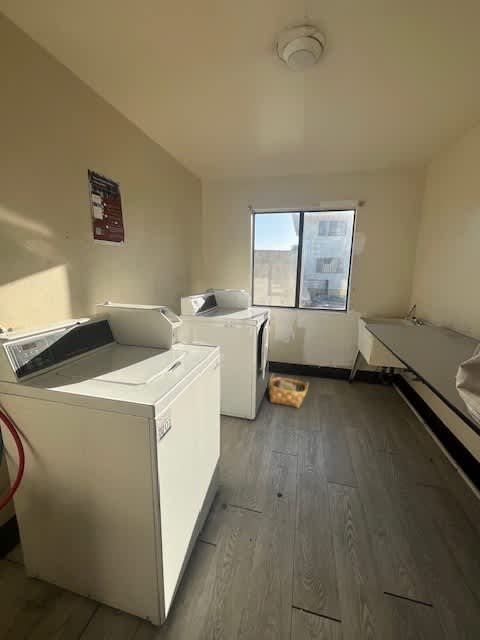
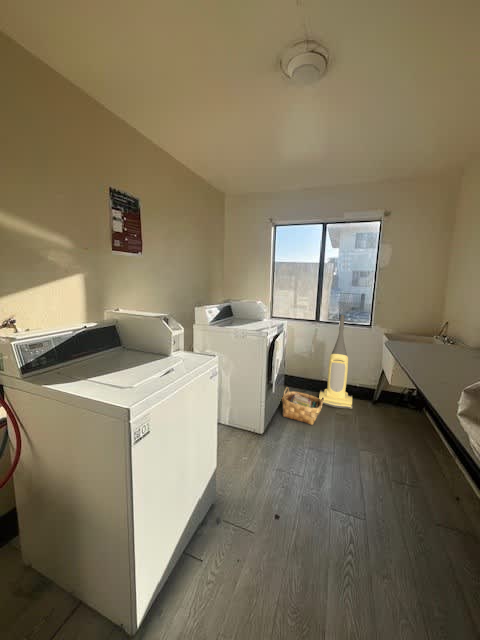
vacuum cleaner: none [301,301,333,390] -> present [319,315,353,409]

